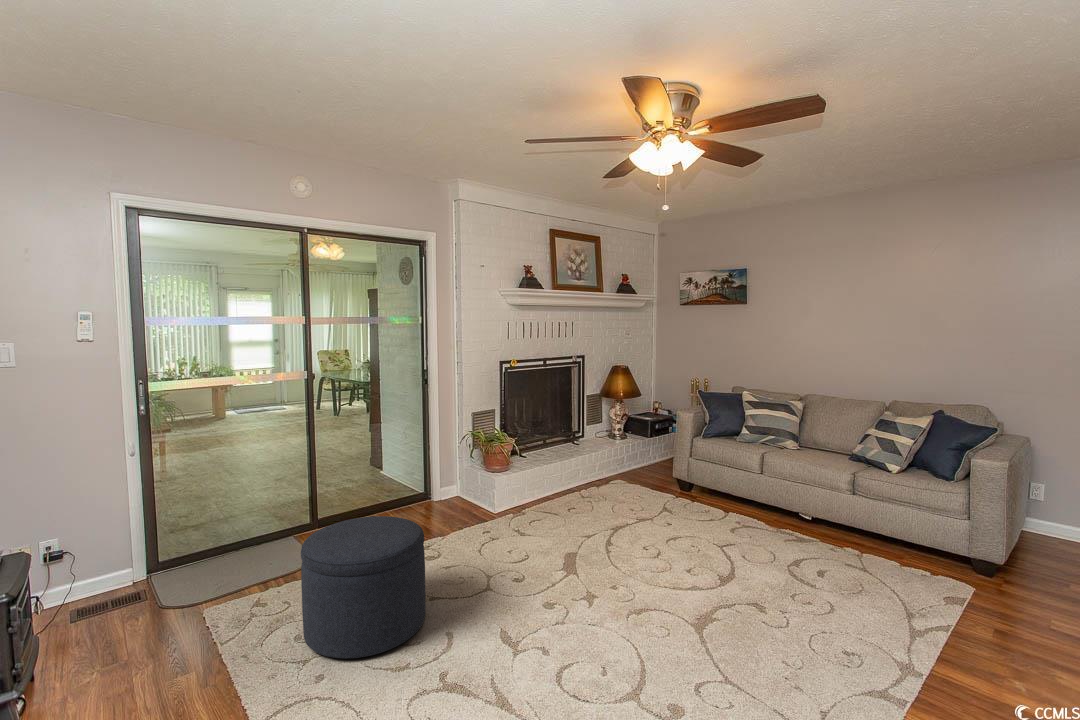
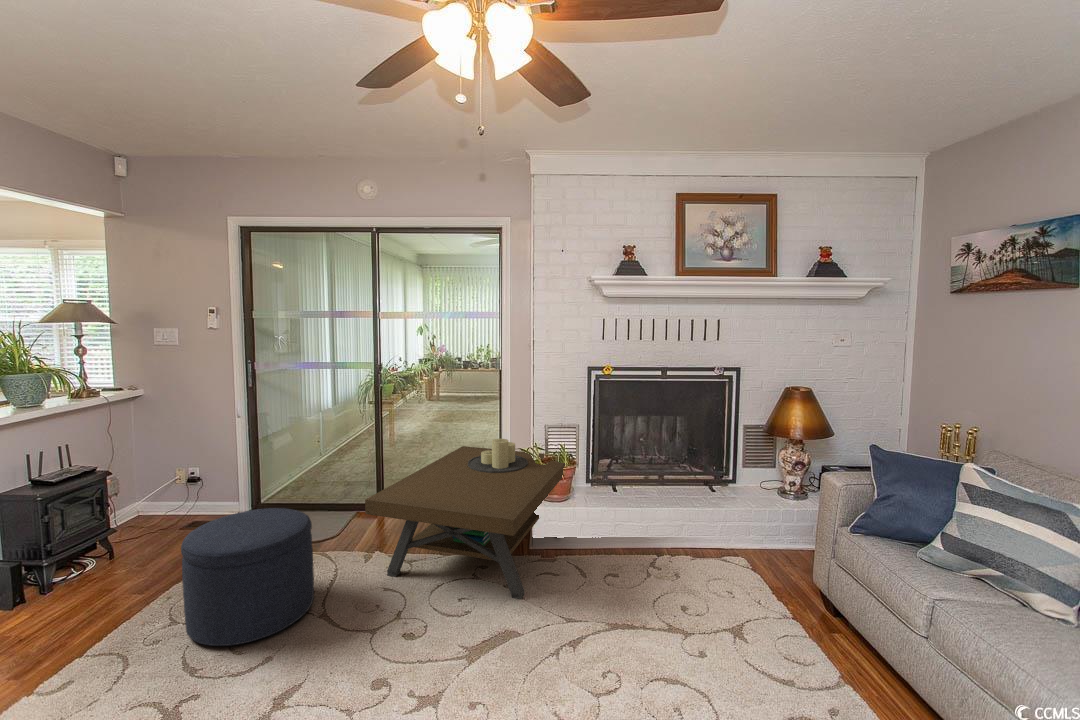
coffee table: none [392,427,560,564] -> present [365,439,565,600]

